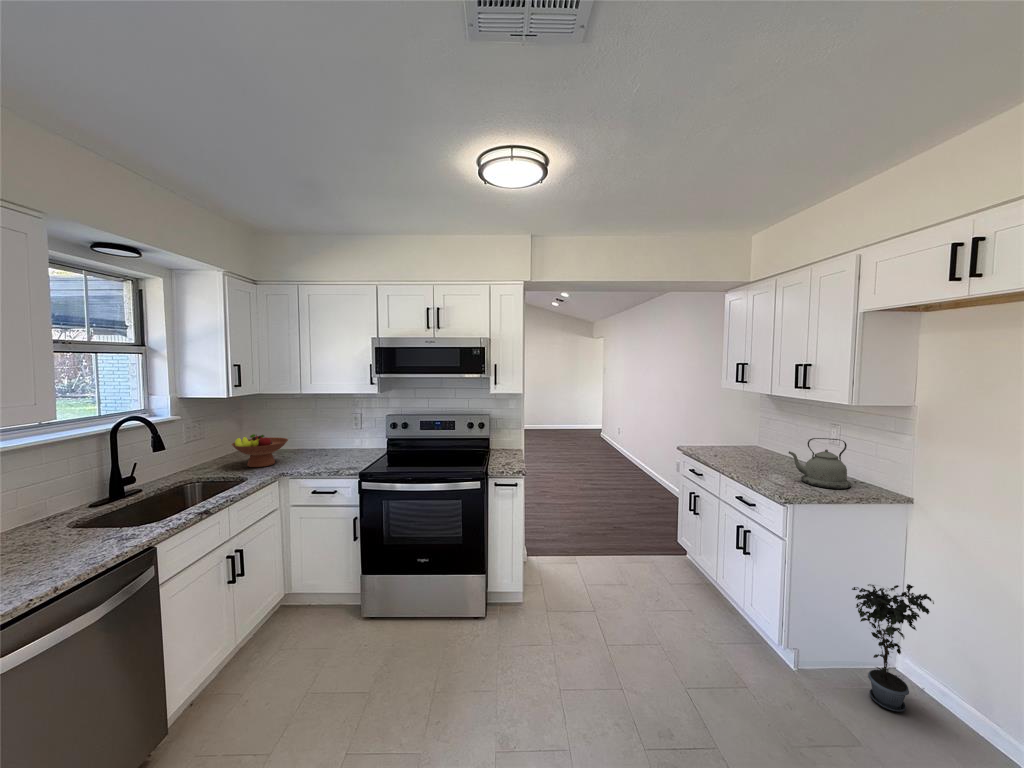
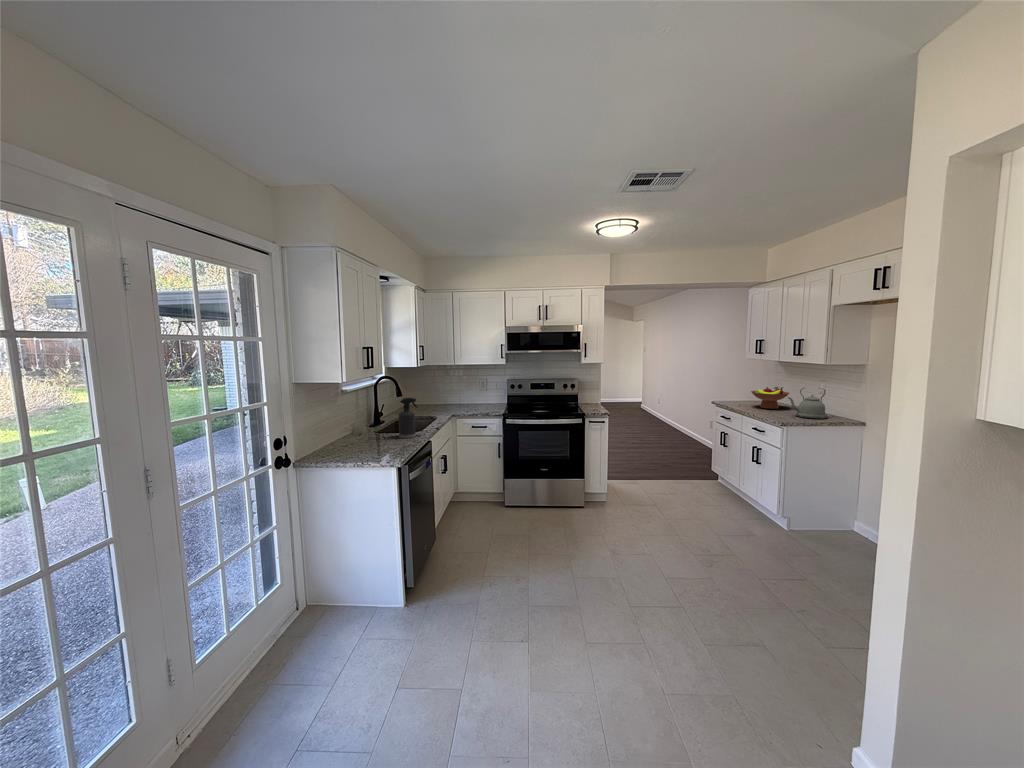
fruit bowl: present [232,434,288,467] -> present [751,387,789,409]
spray bottle: none [62,470,114,556] -> present [399,398,417,438]
potted plant: present [852,584,934,712] -> none [821,470,872,546]

